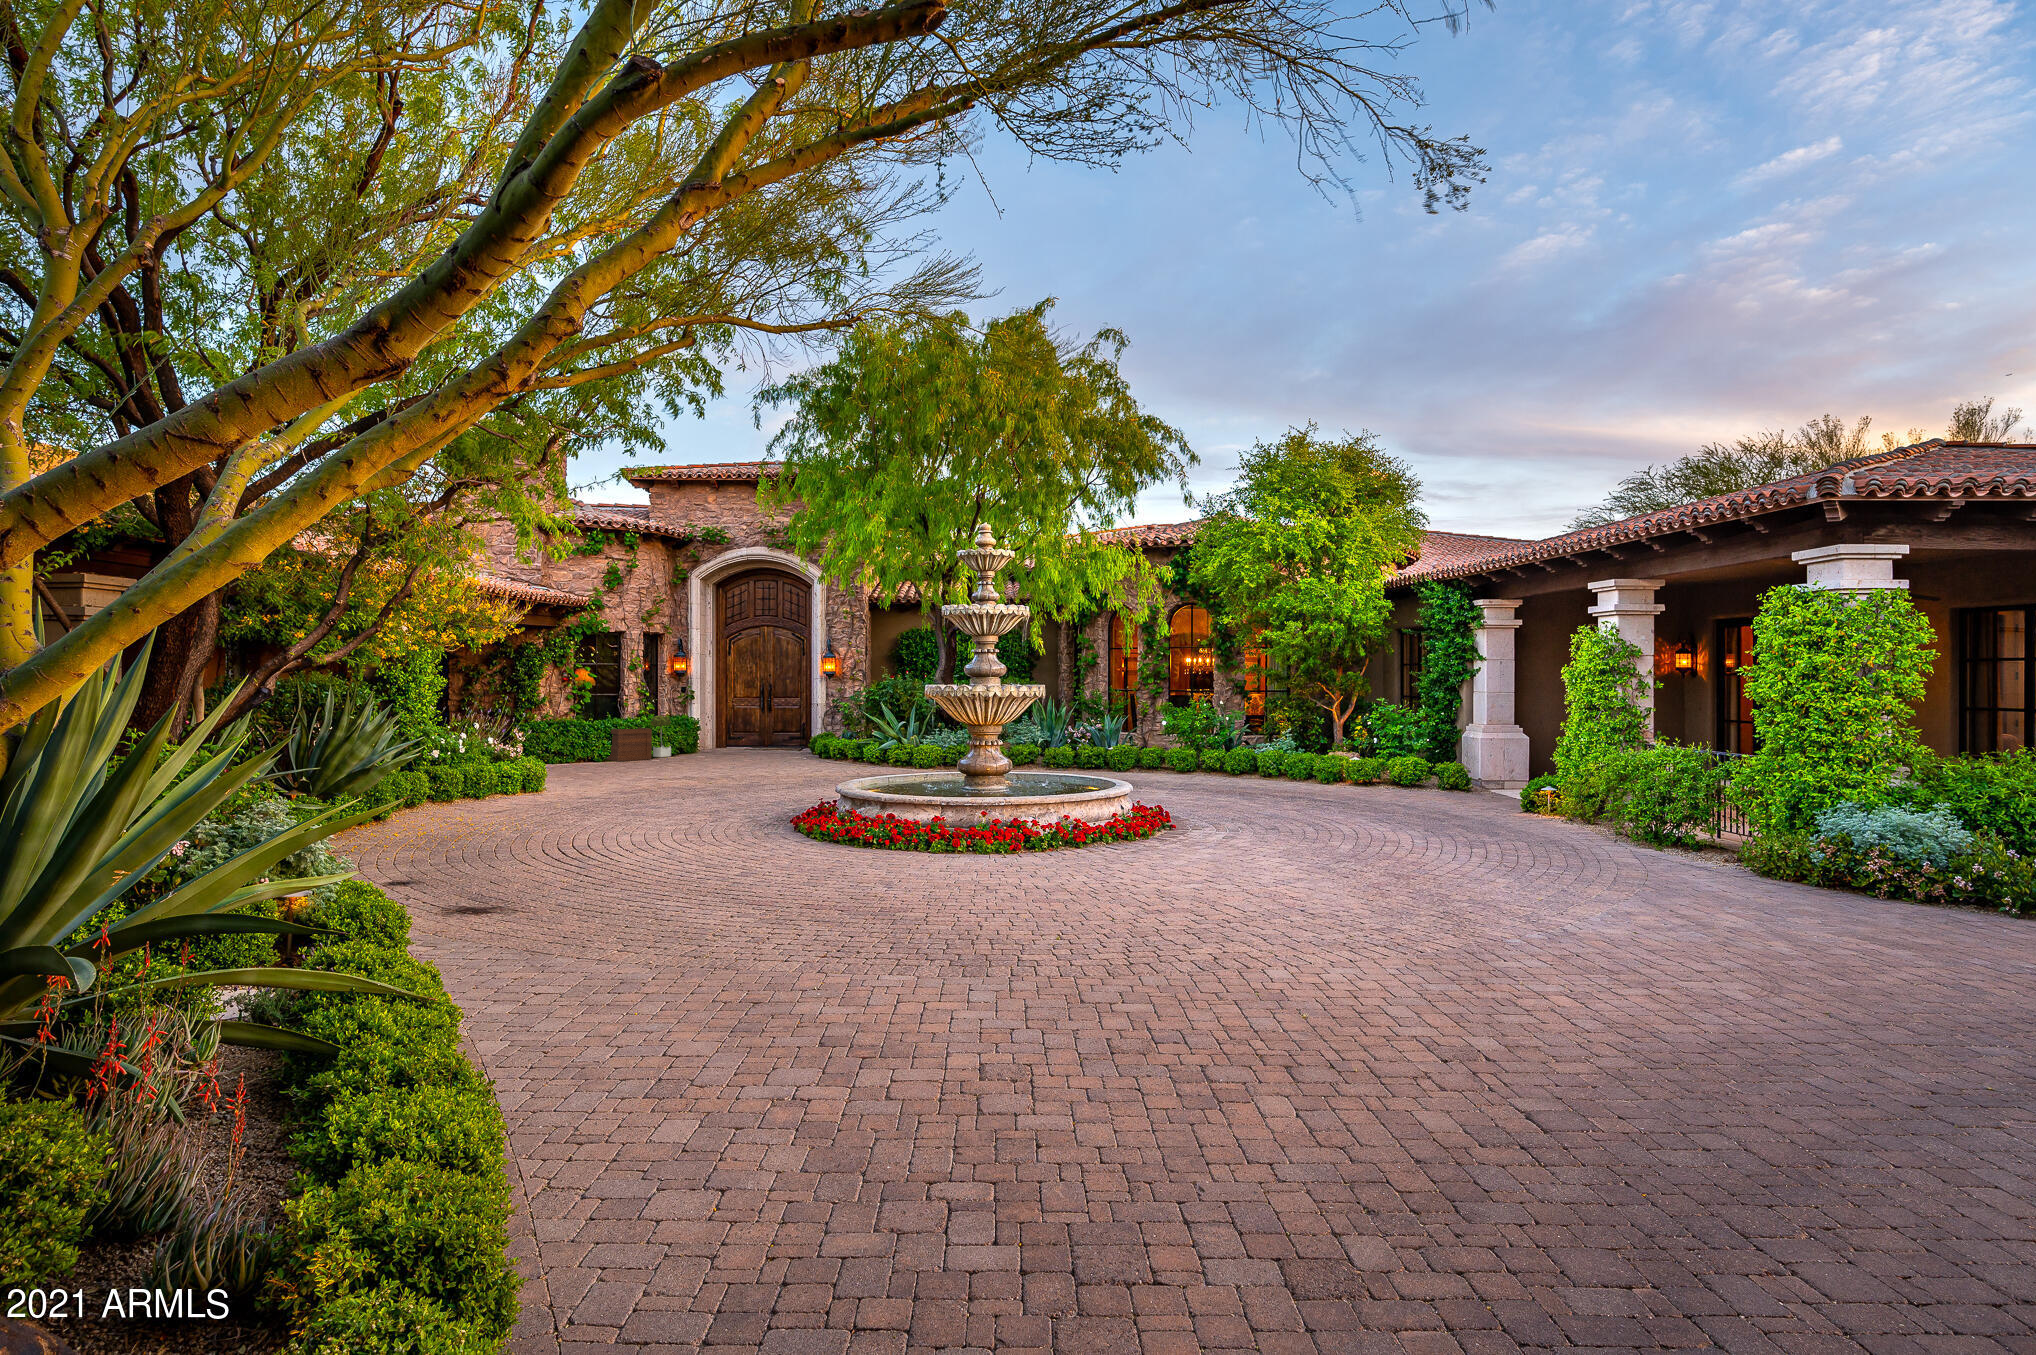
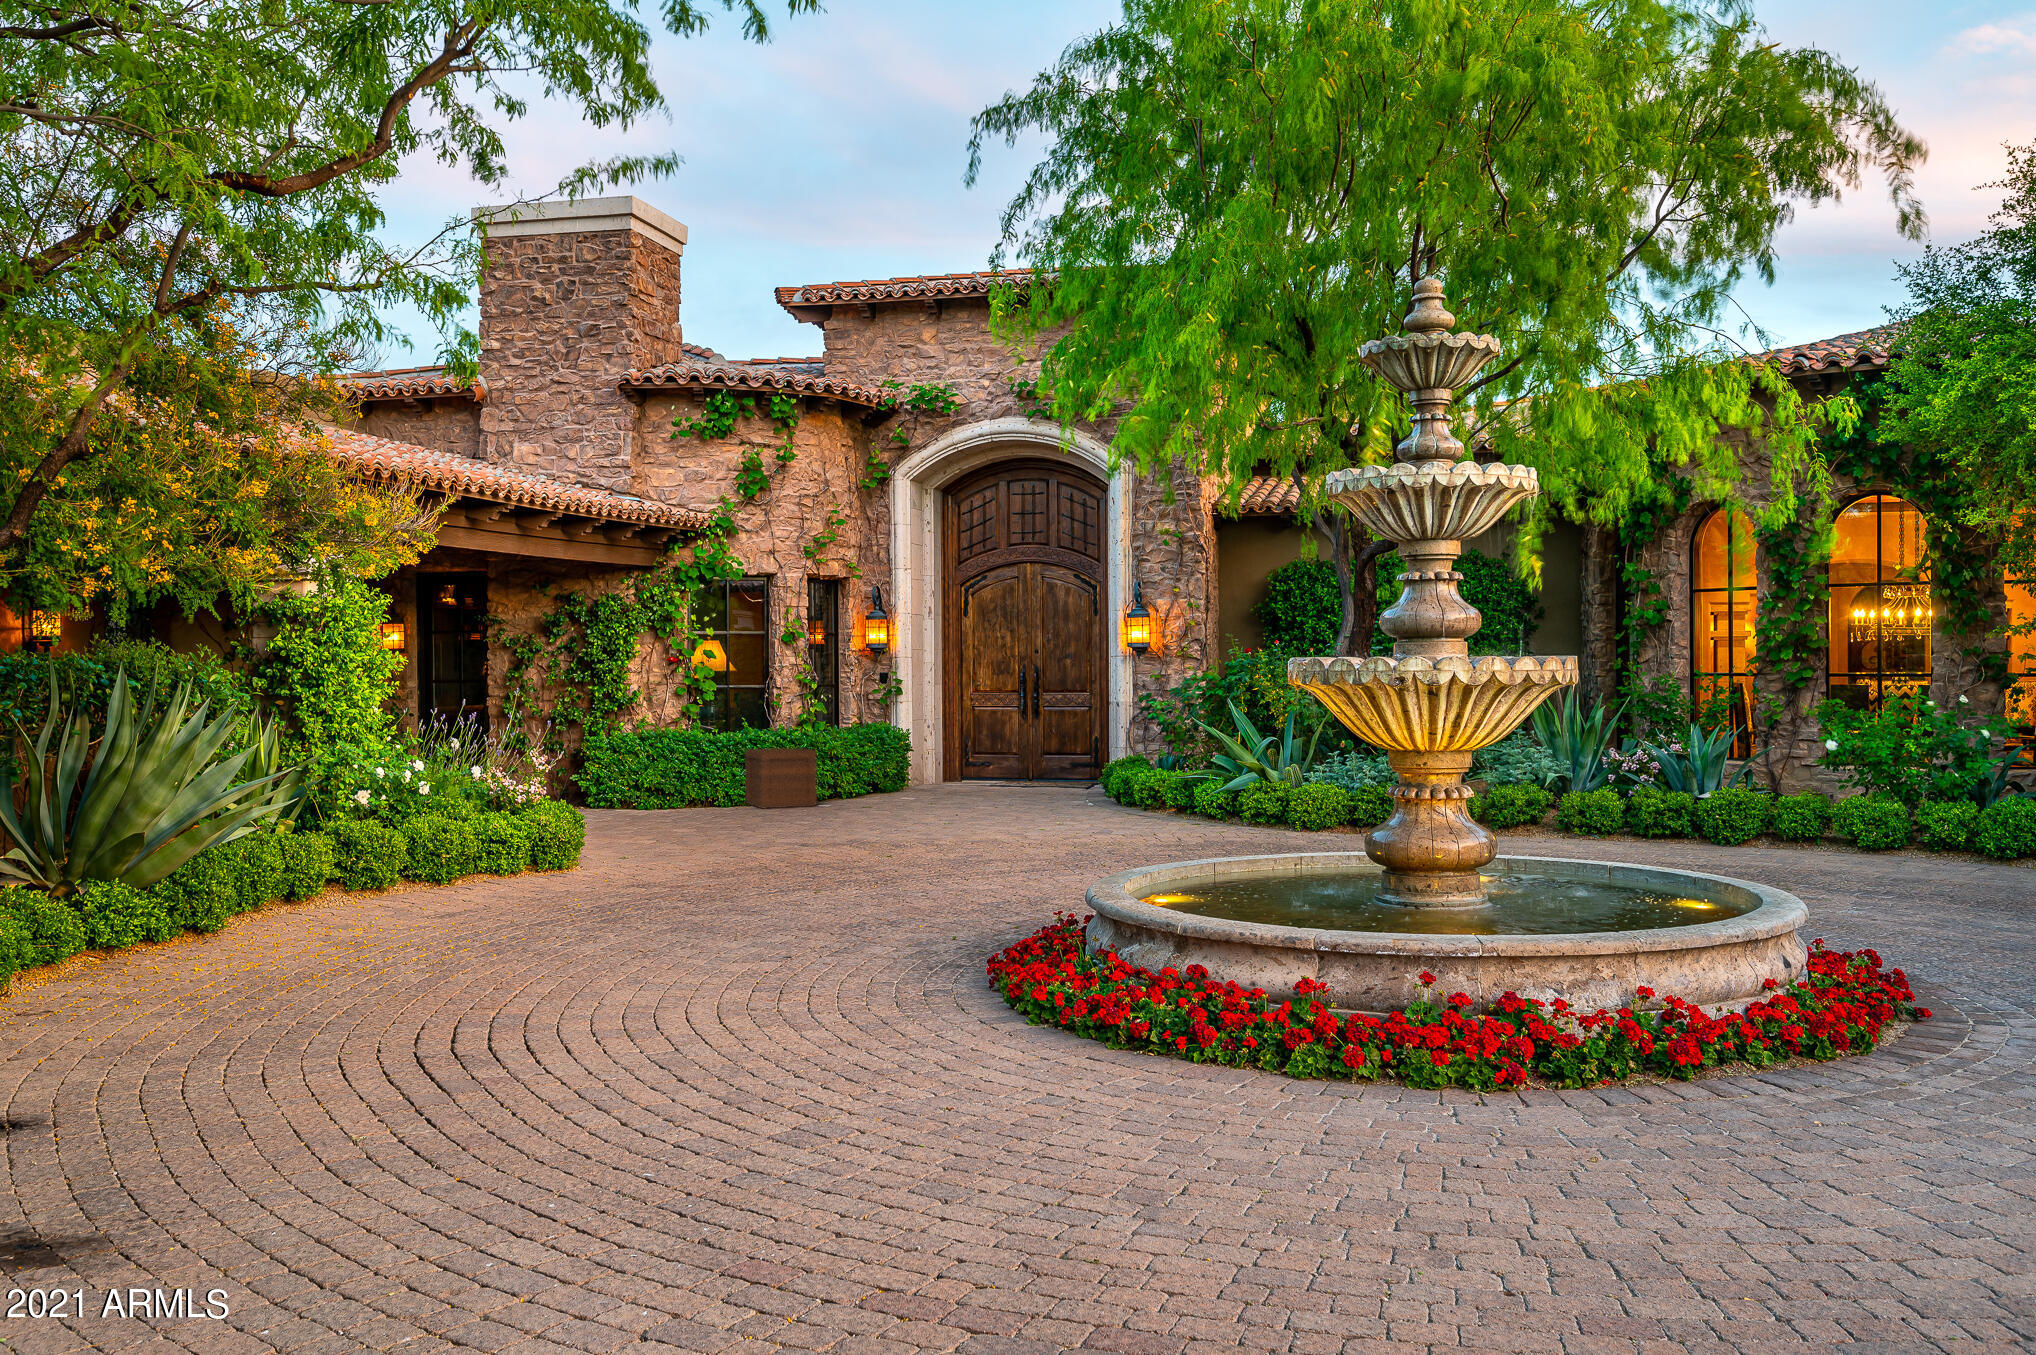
potted tree: present [650,715,671,757] -> none [817,725,852,802]

